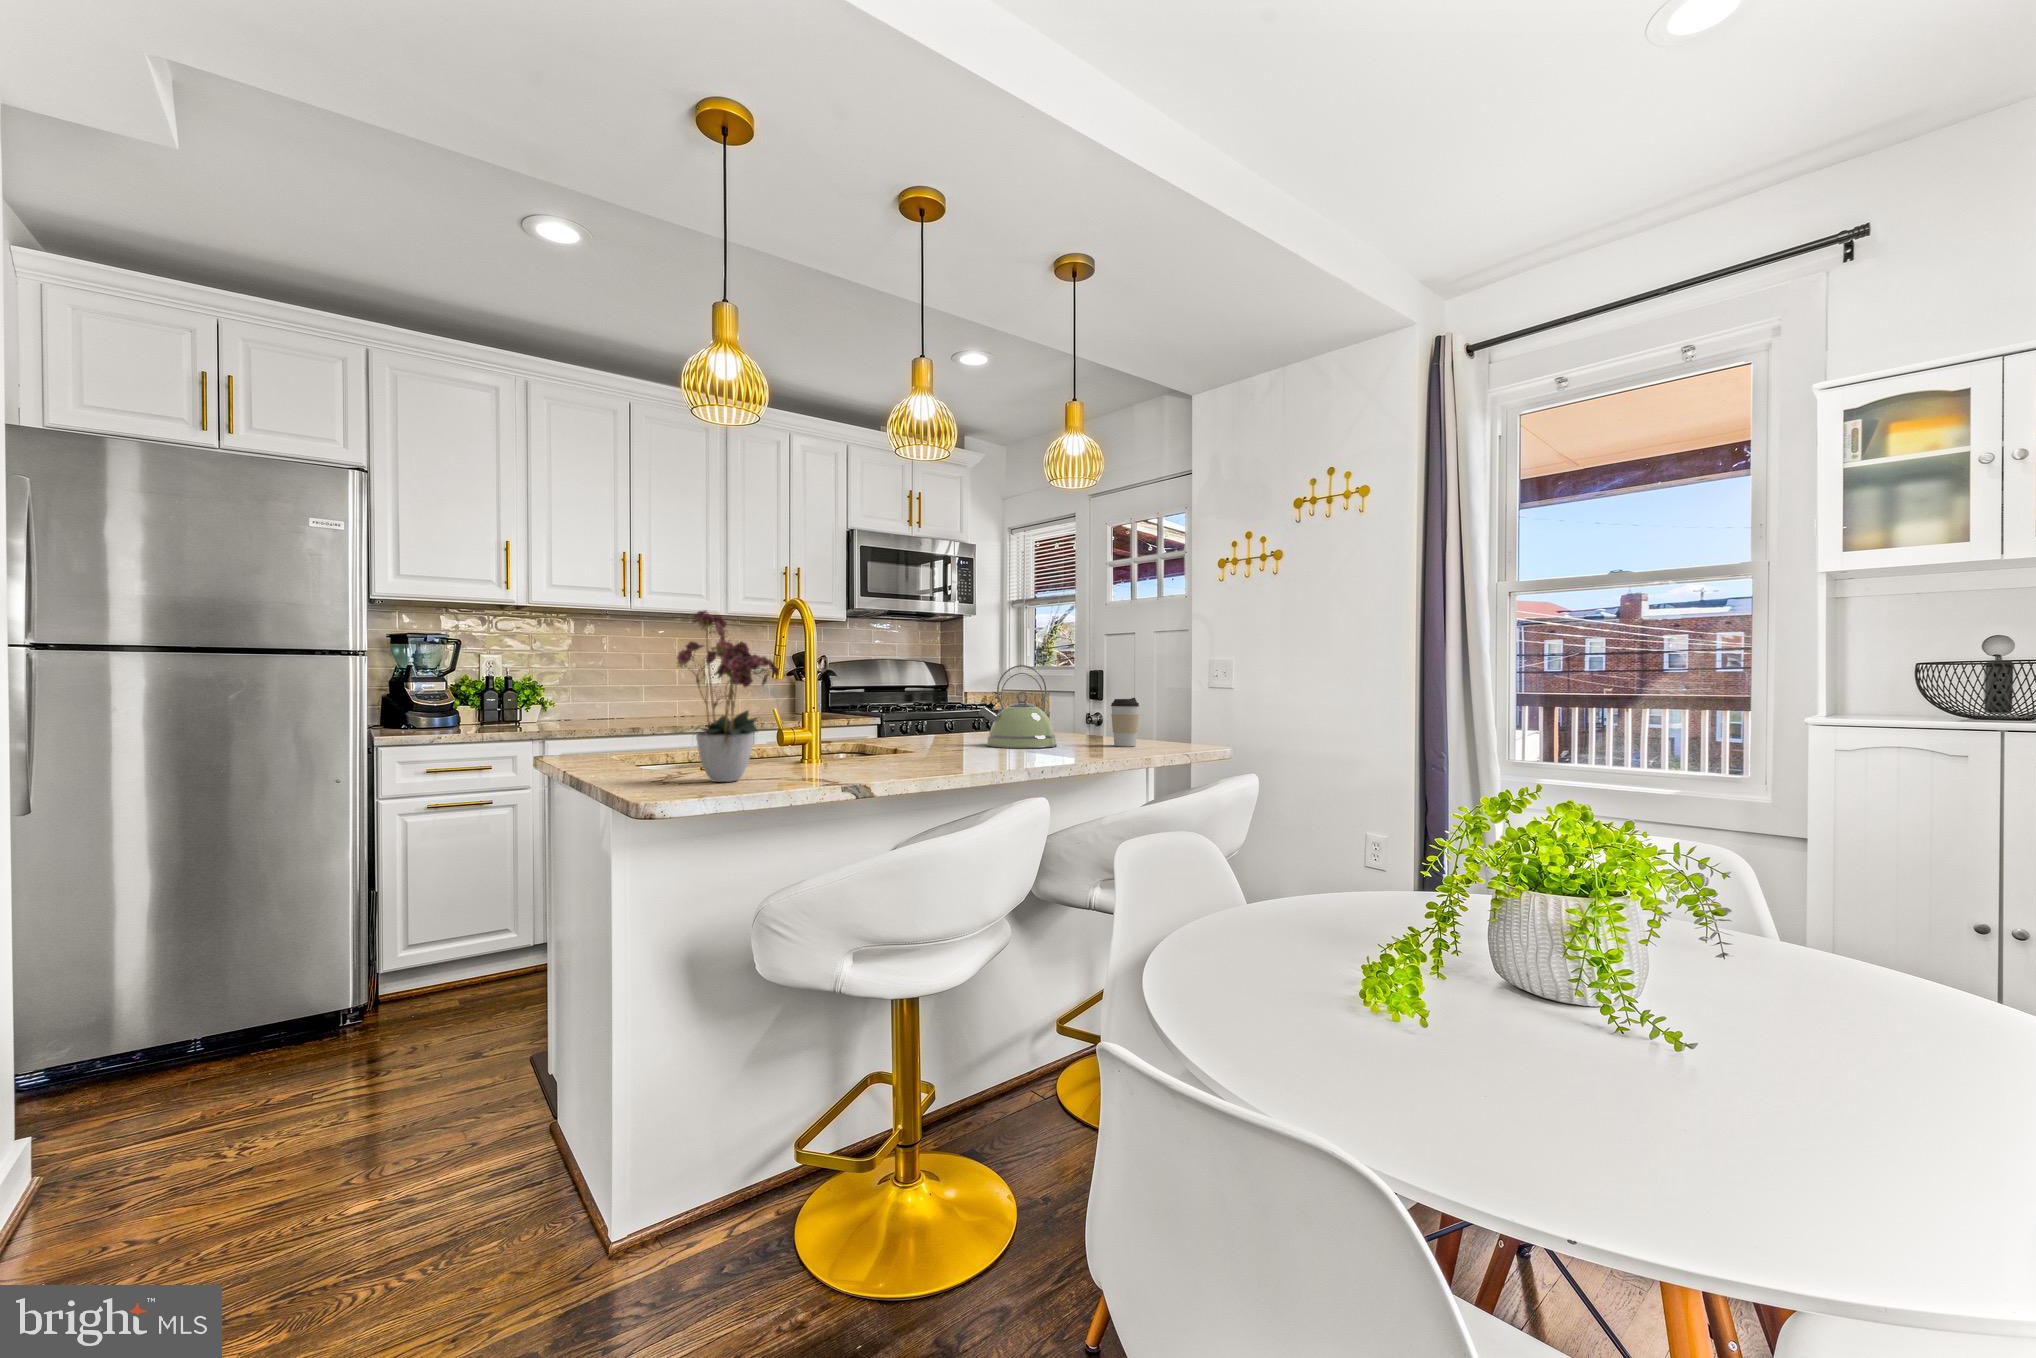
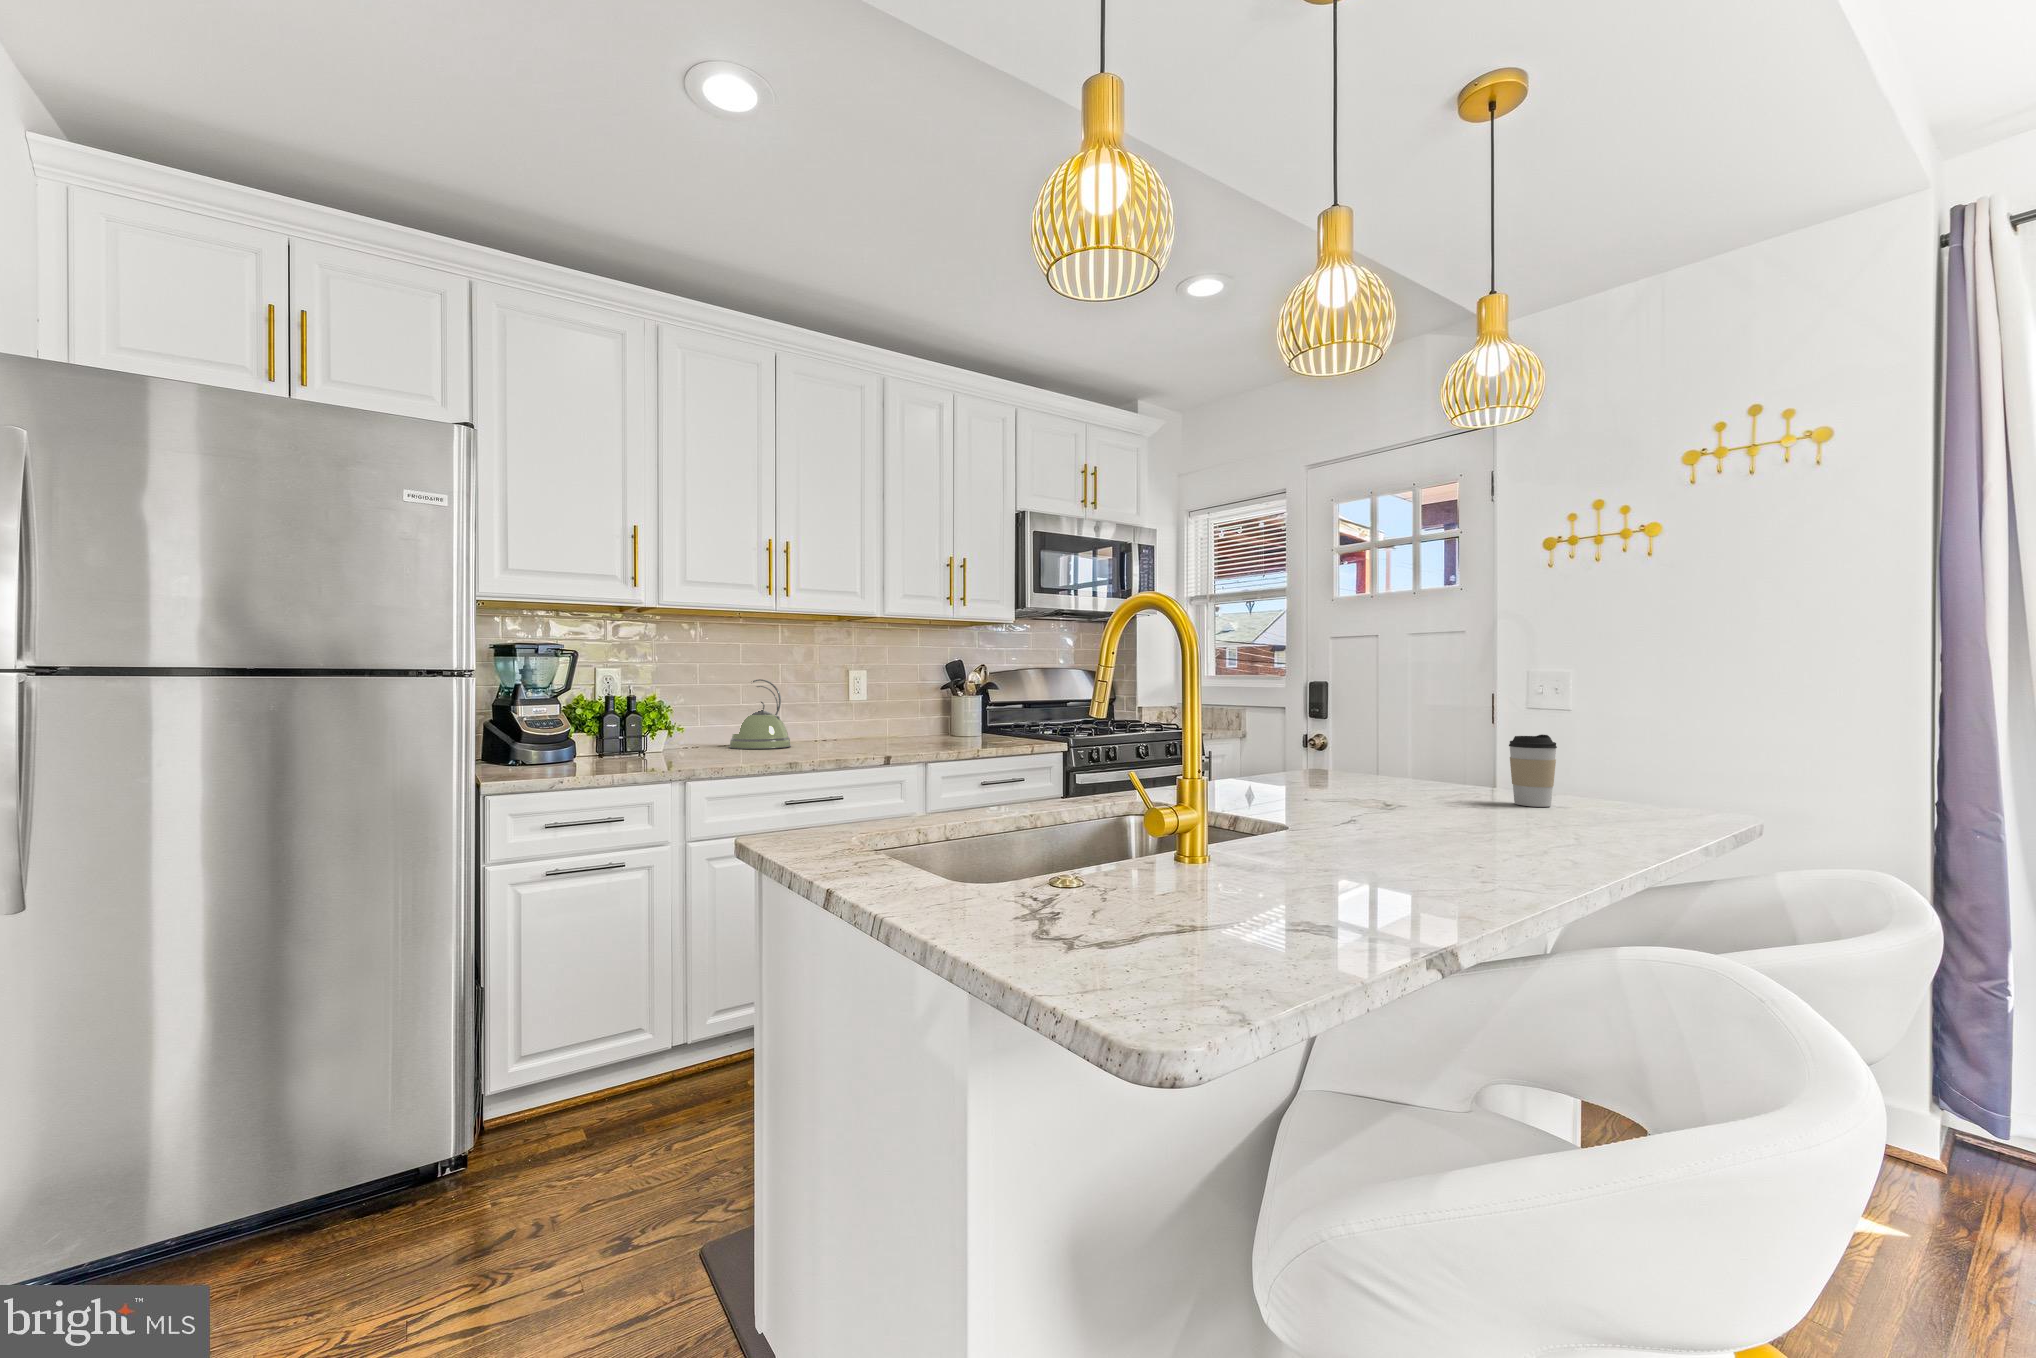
flower arrangement: present [677,611,779,782] -> none [1053,595,1285,927]
kettle: present [977,665,1057,748] -> present [729,679,791,749]

